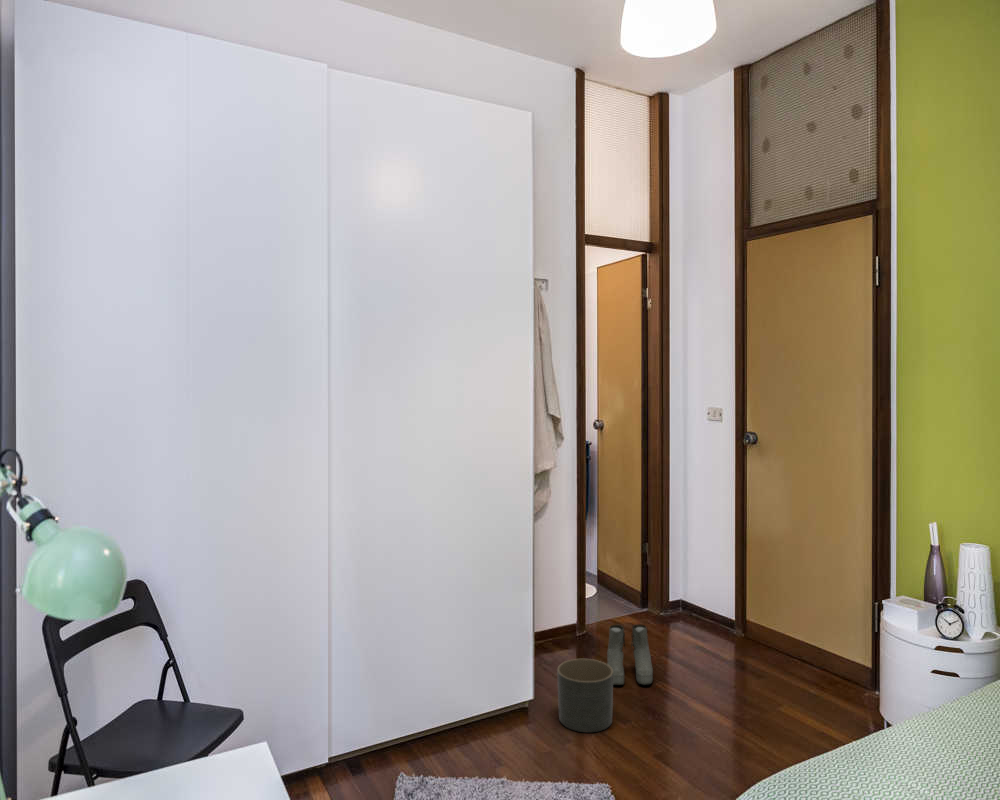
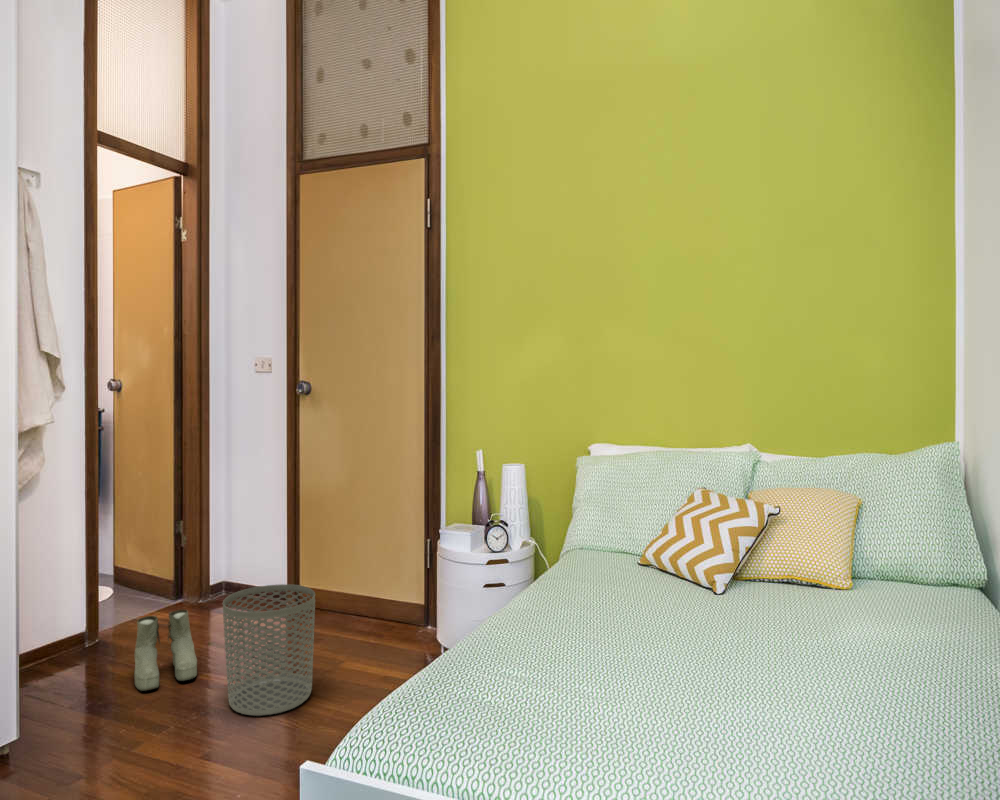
waste bin: none [670,622,749,737] -> present [223,584,315,716]
planter: present [557,659,613,733] -> none [60,661,146,762]

